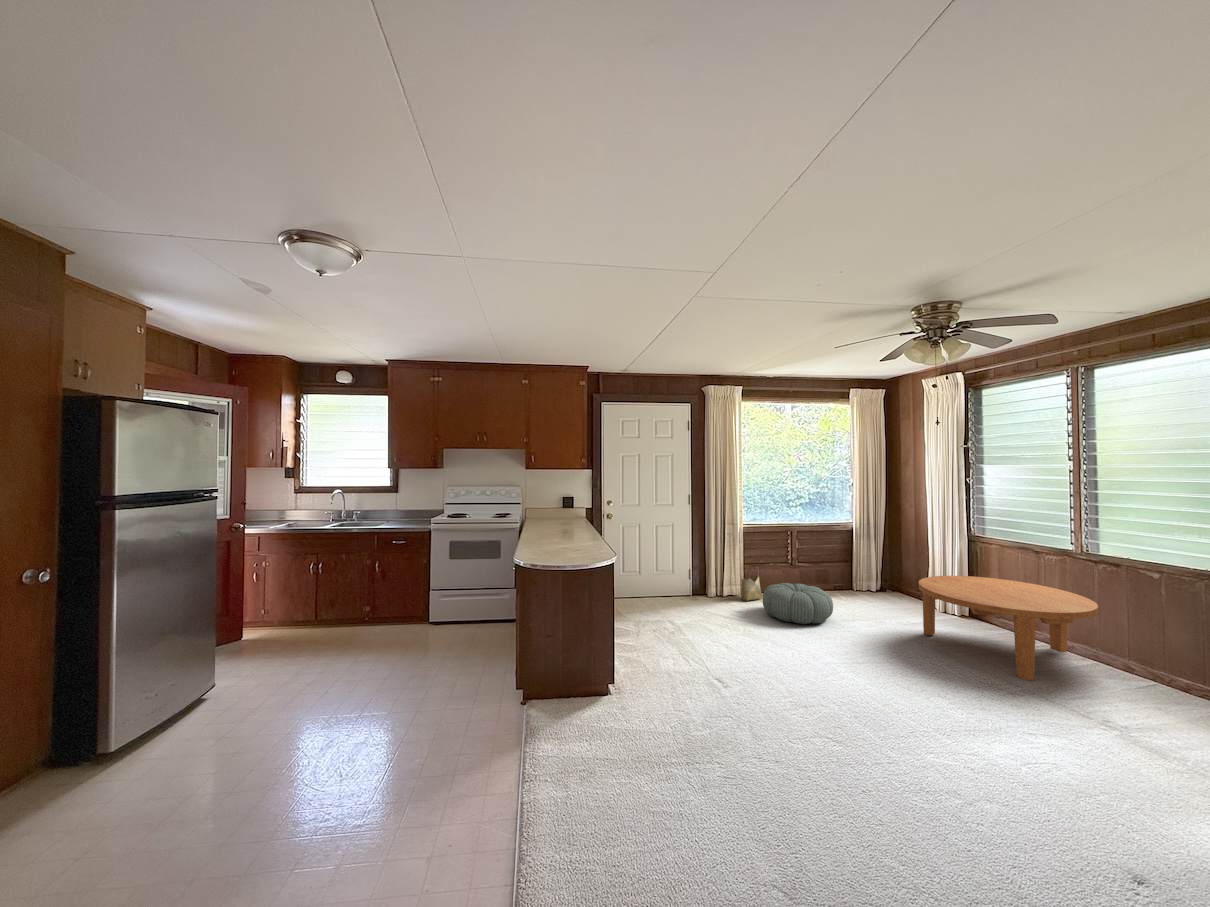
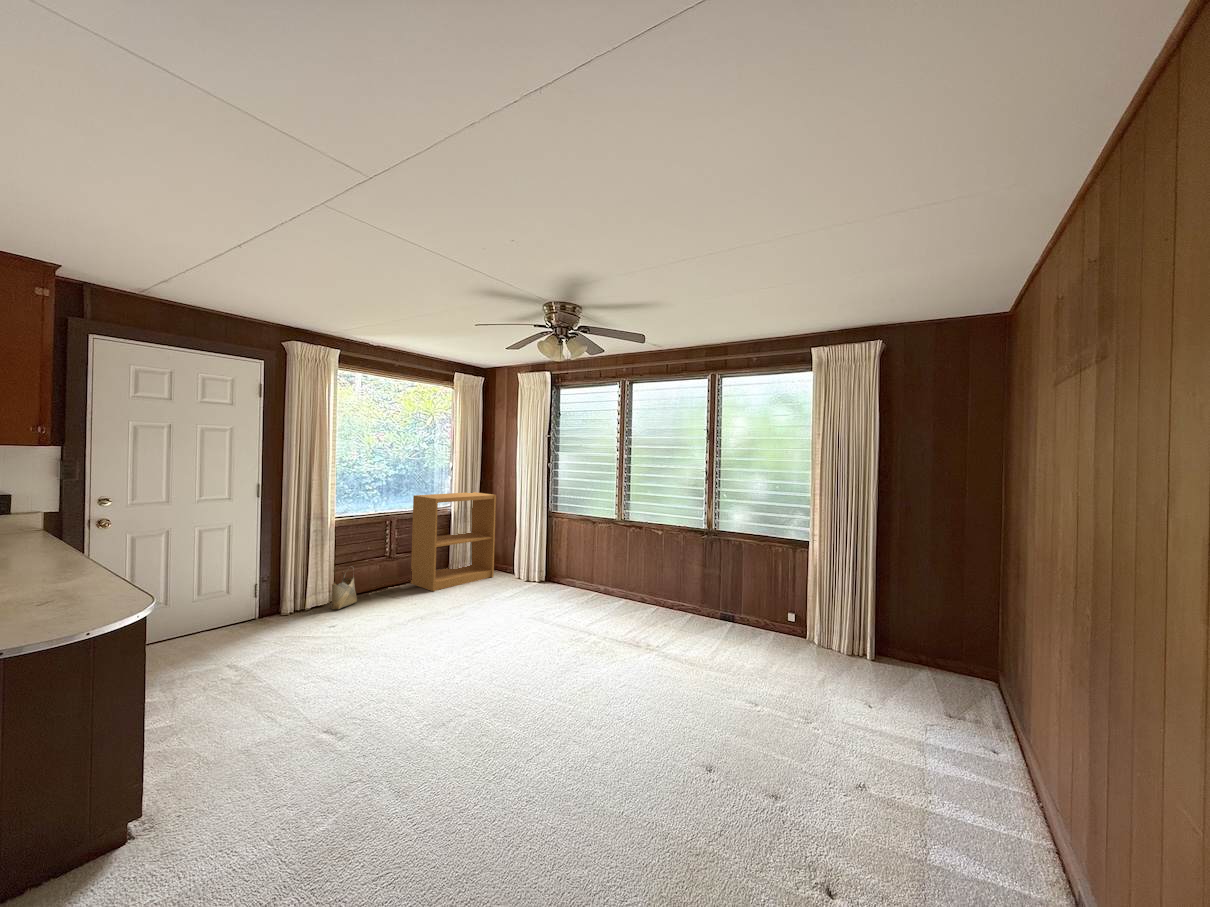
bookshelf: none [811,509,902,603] -> present [411,492,496,591]
coffee table: present [919,576,1098,681] -> none [518,546,632,627]
pouf: present [763,583,833,624] -> none [362,578,440,624]

